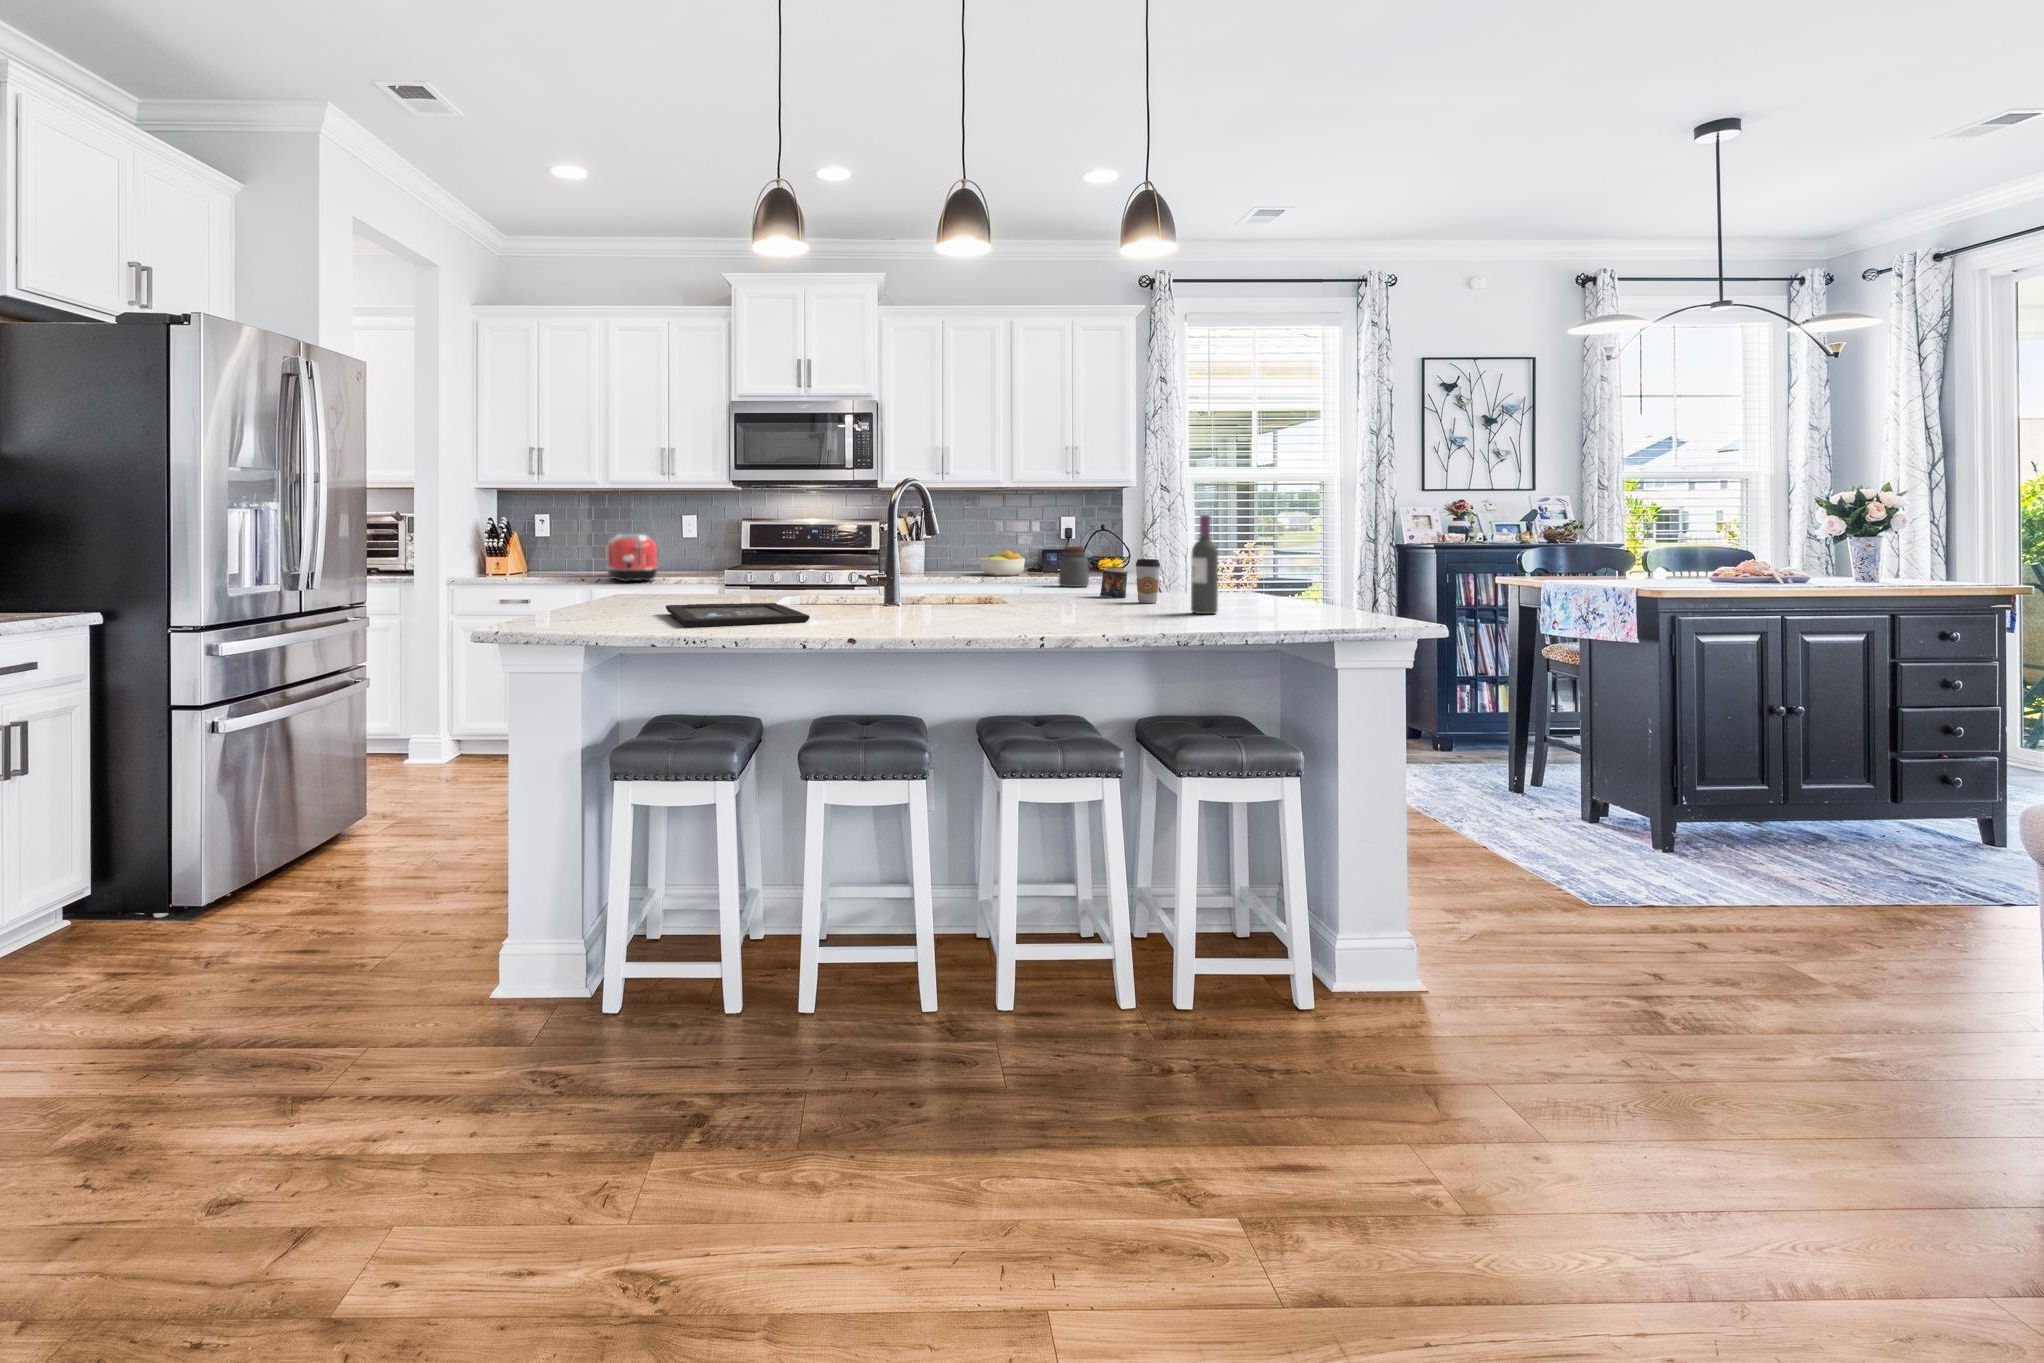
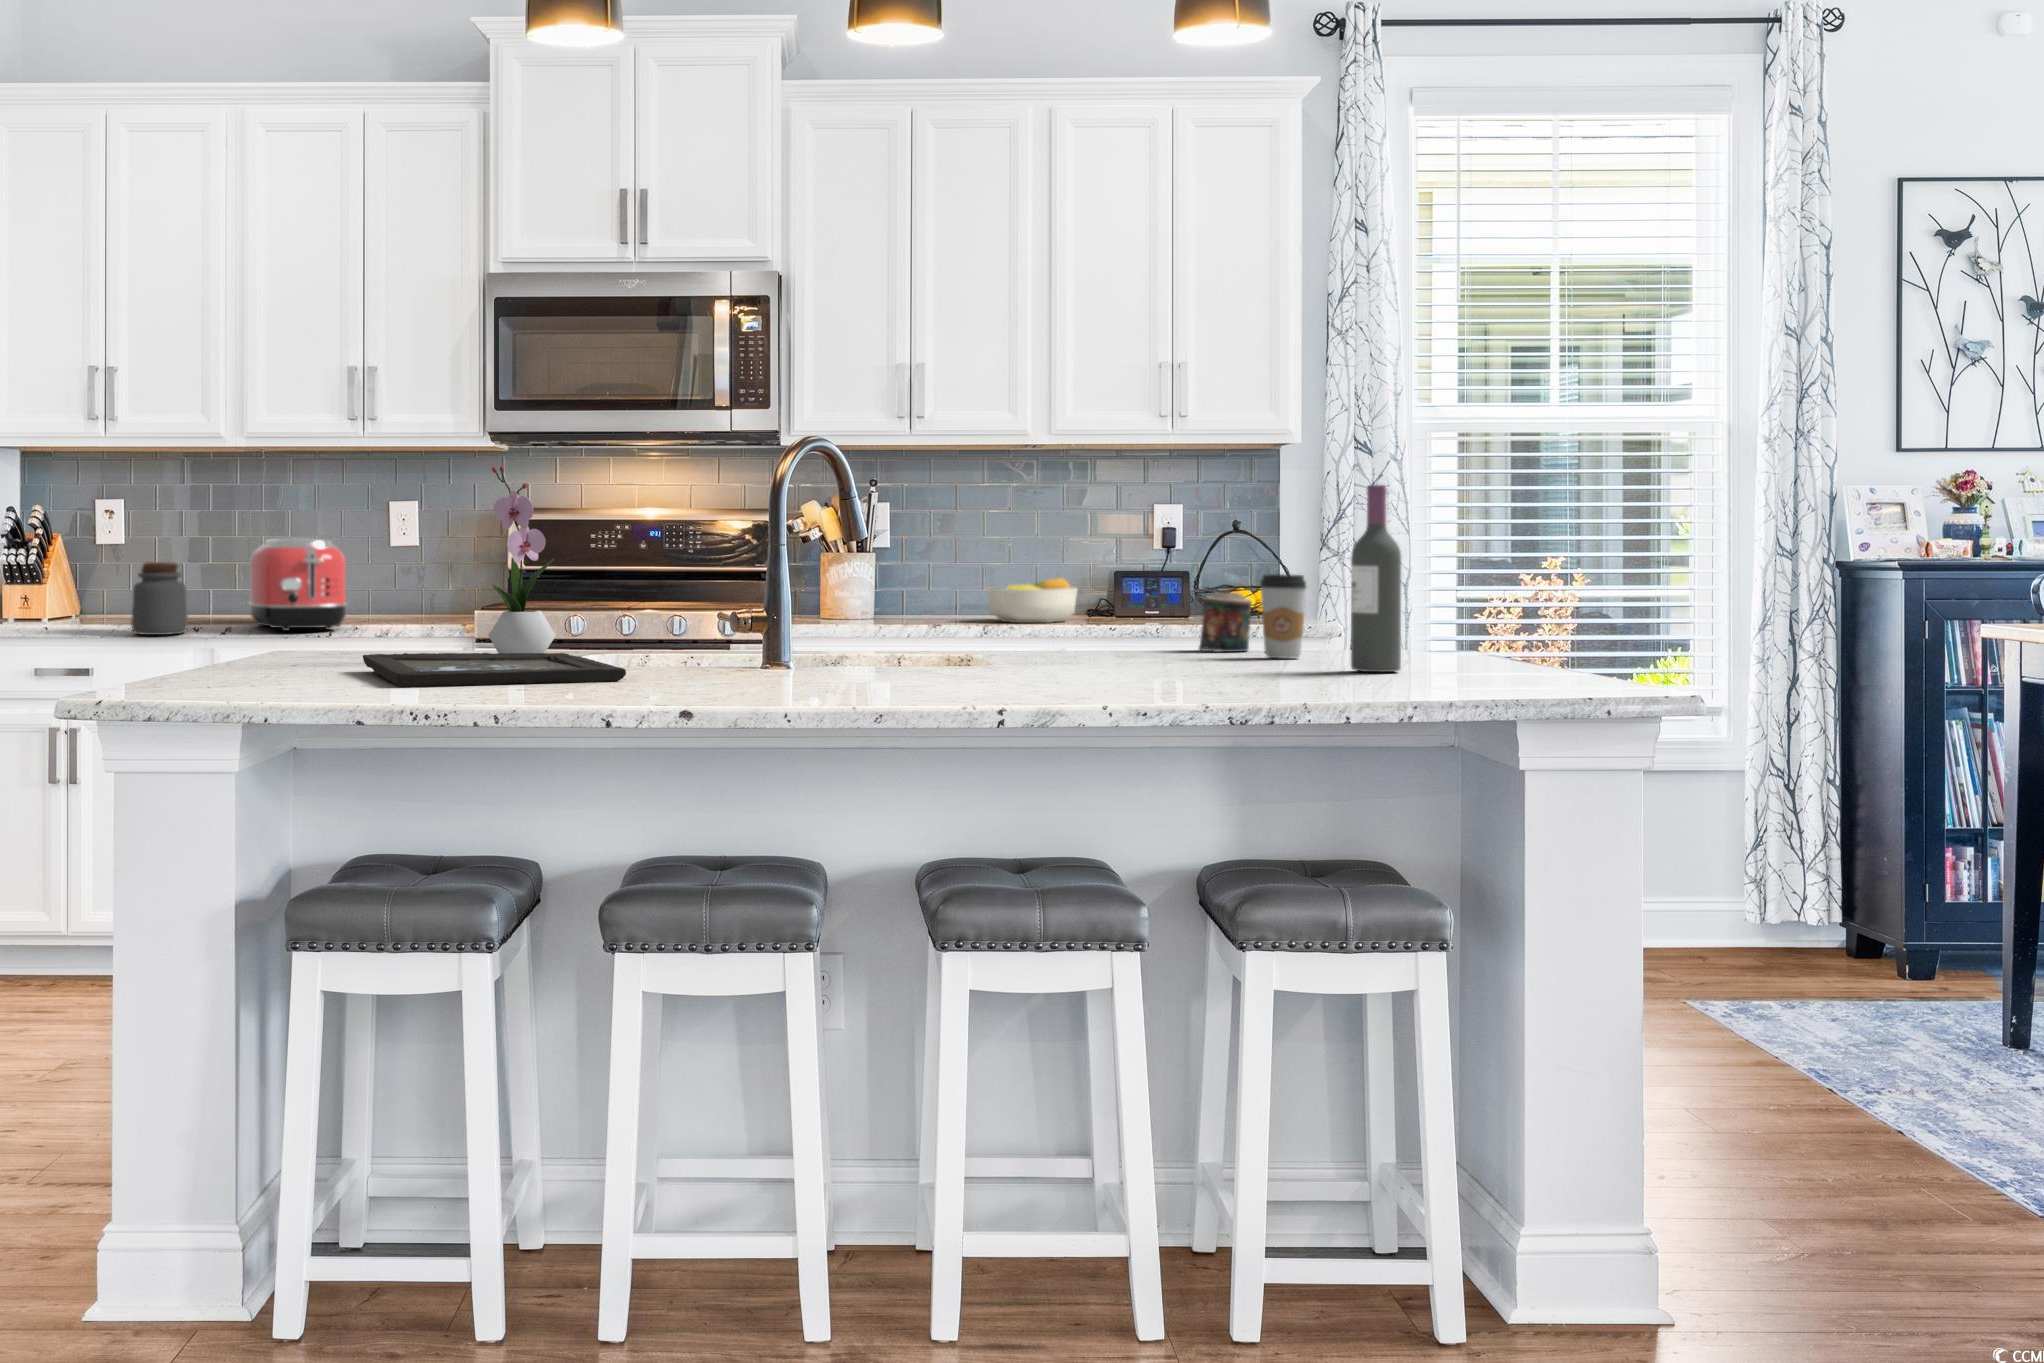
flower arrangement: none [733,502,769,606] -> present [488,466,556,653]
jar: present [1058,546,1089,587] -> present [131,562,188,635]

